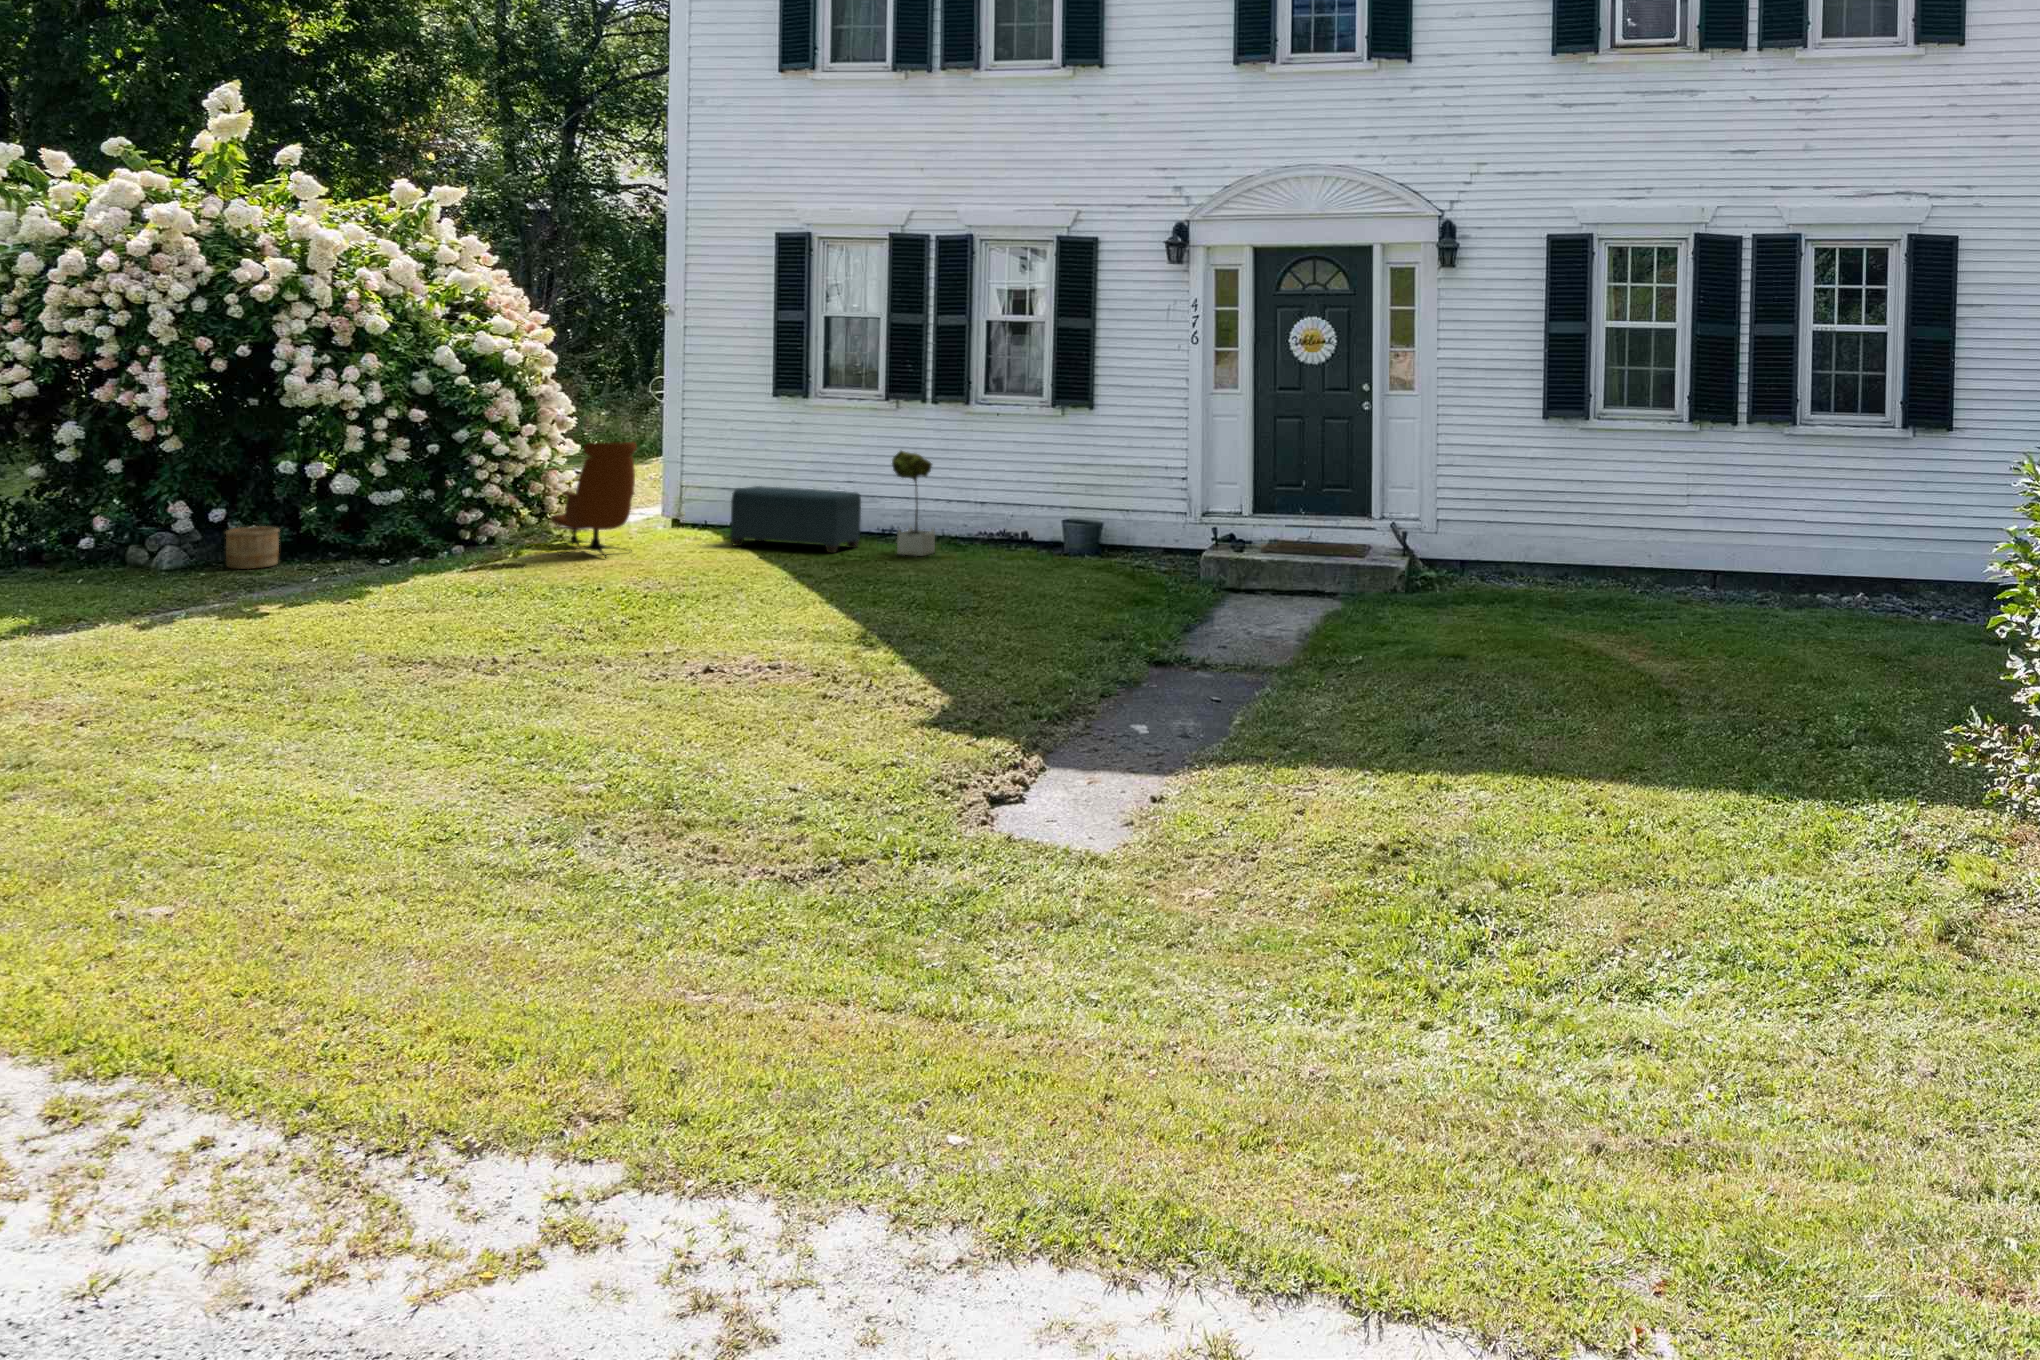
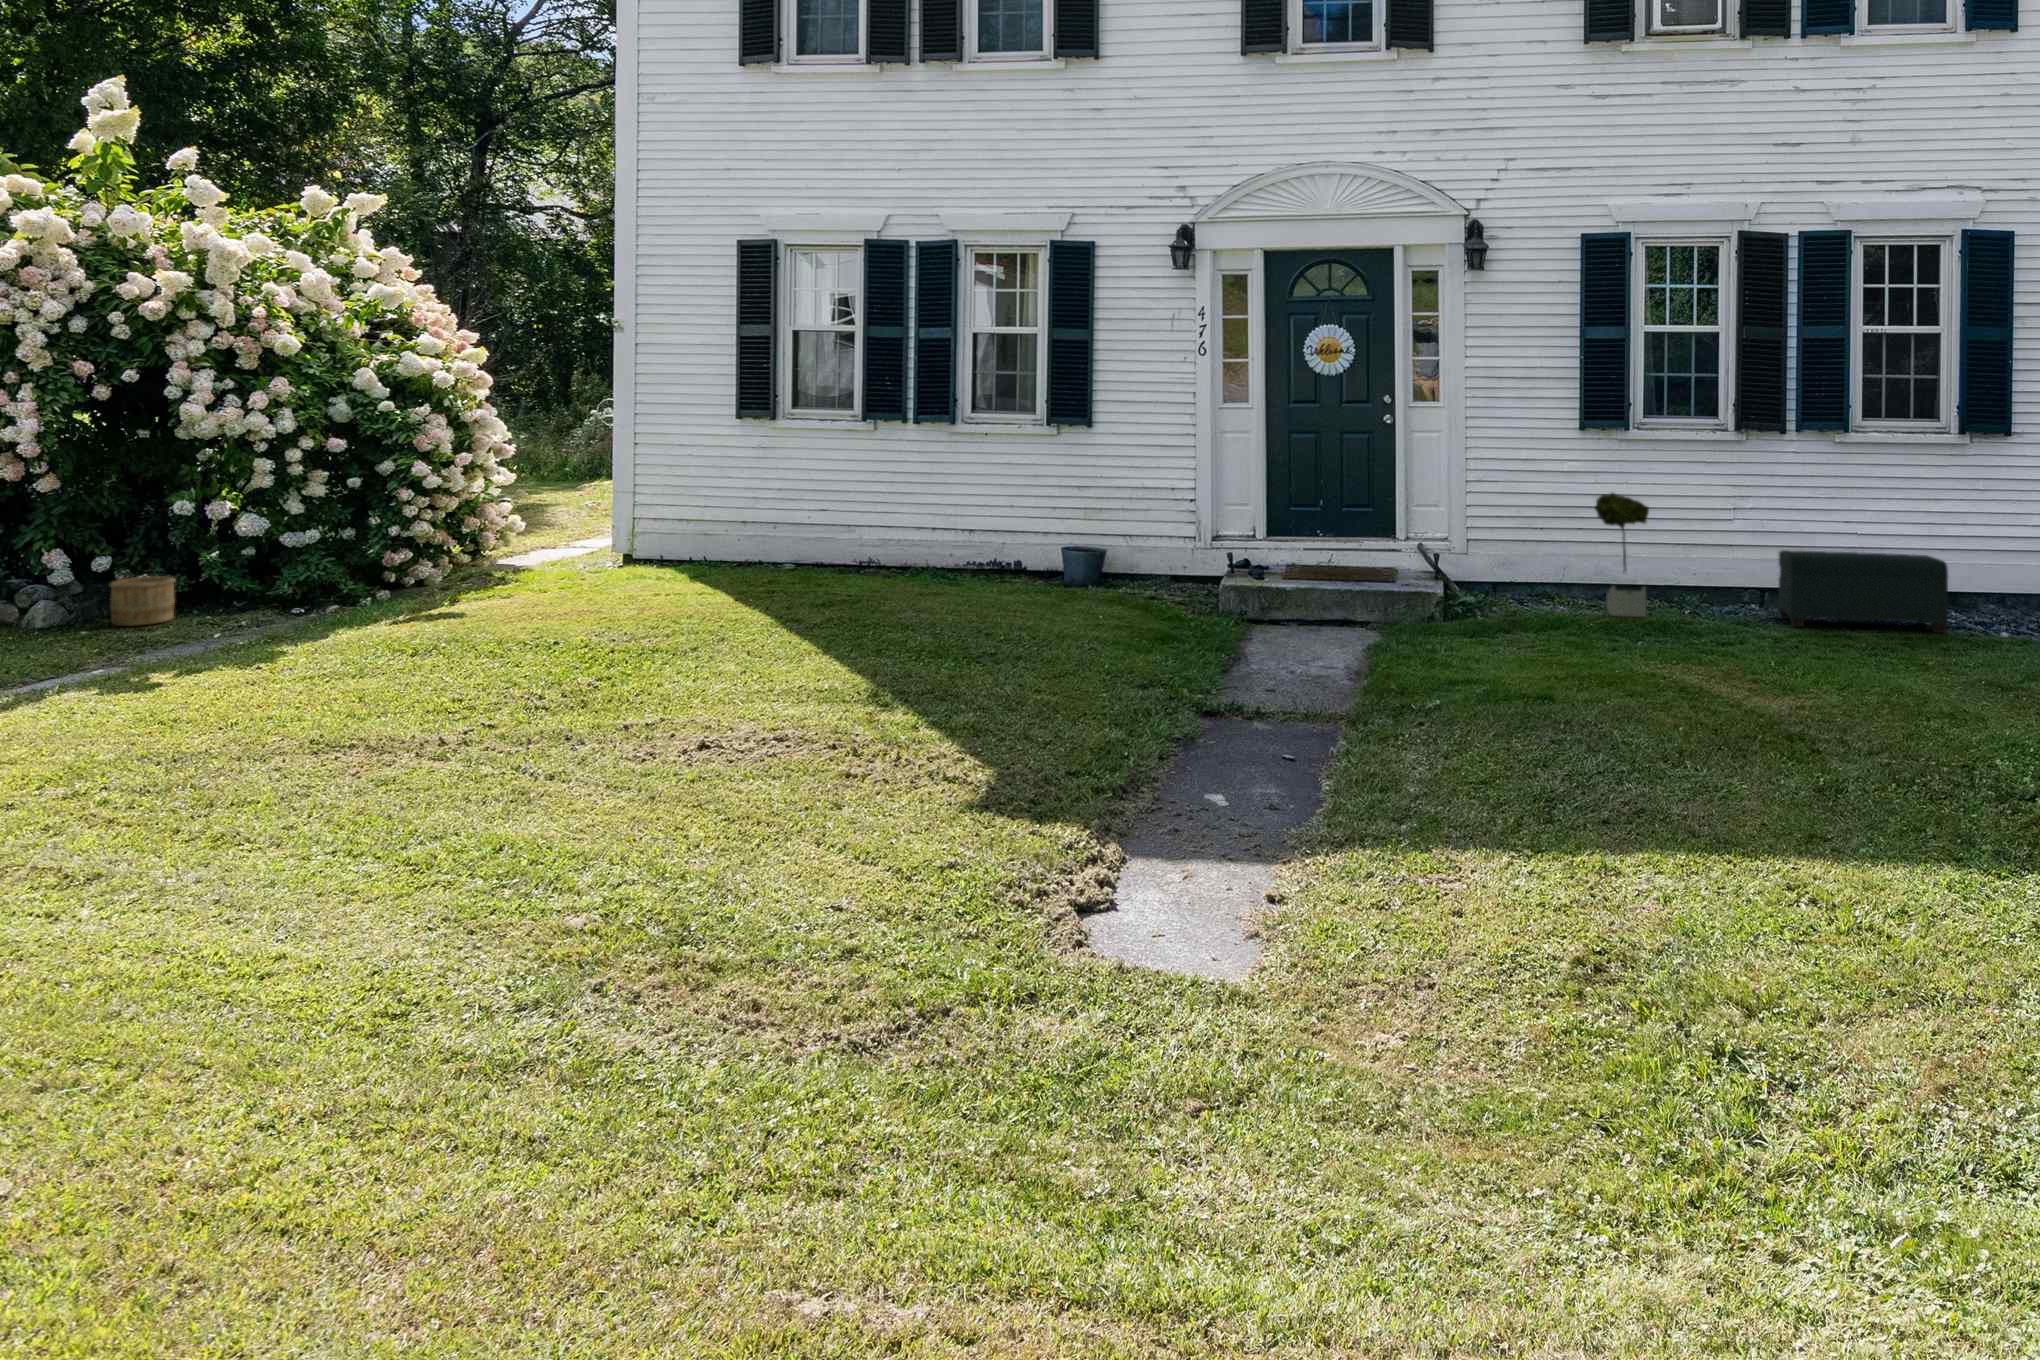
lounge chair: present [551,442,637,558] -> none [489,471,590,602]
potted tree: present [892,451,935,556] -> present [1595,493,1649,617]
bench: present [730,486,861,553] -> present [1777,550,1948,633]

